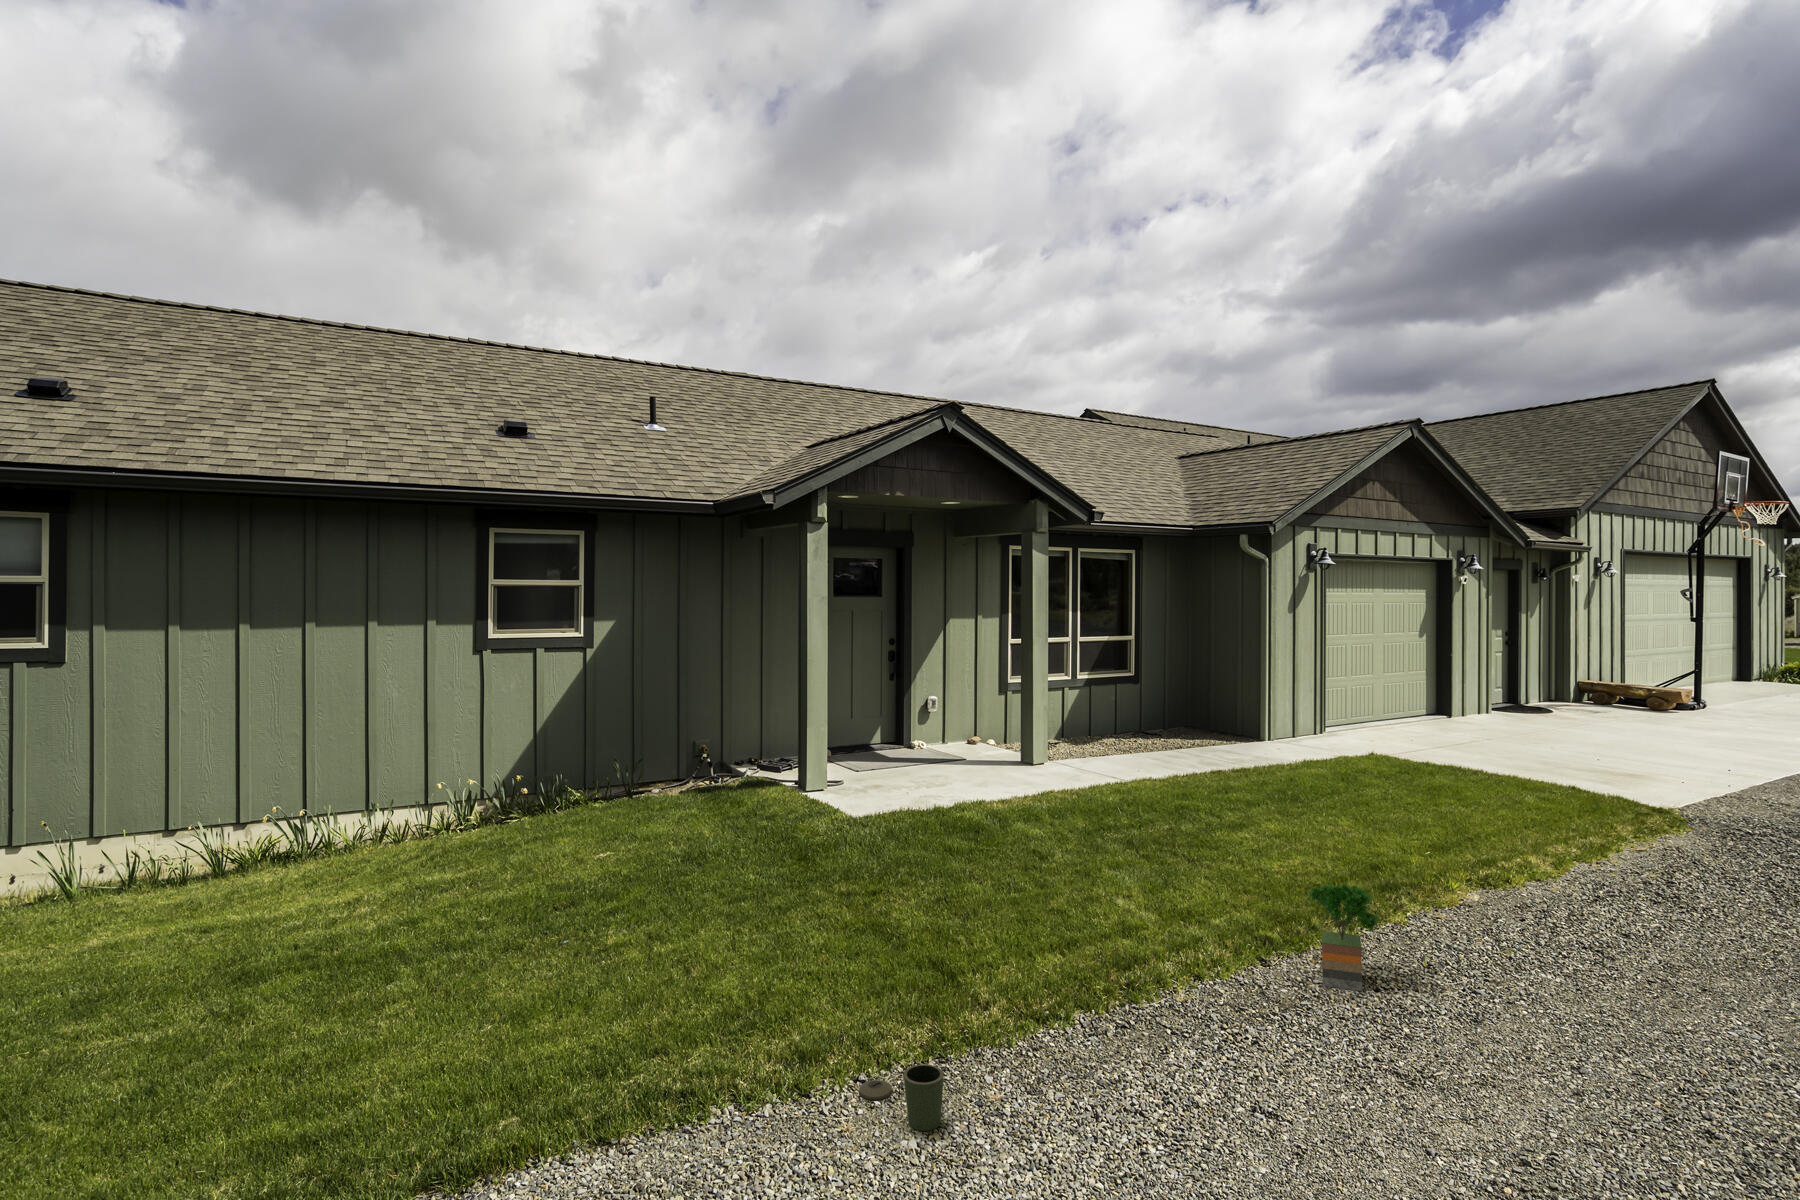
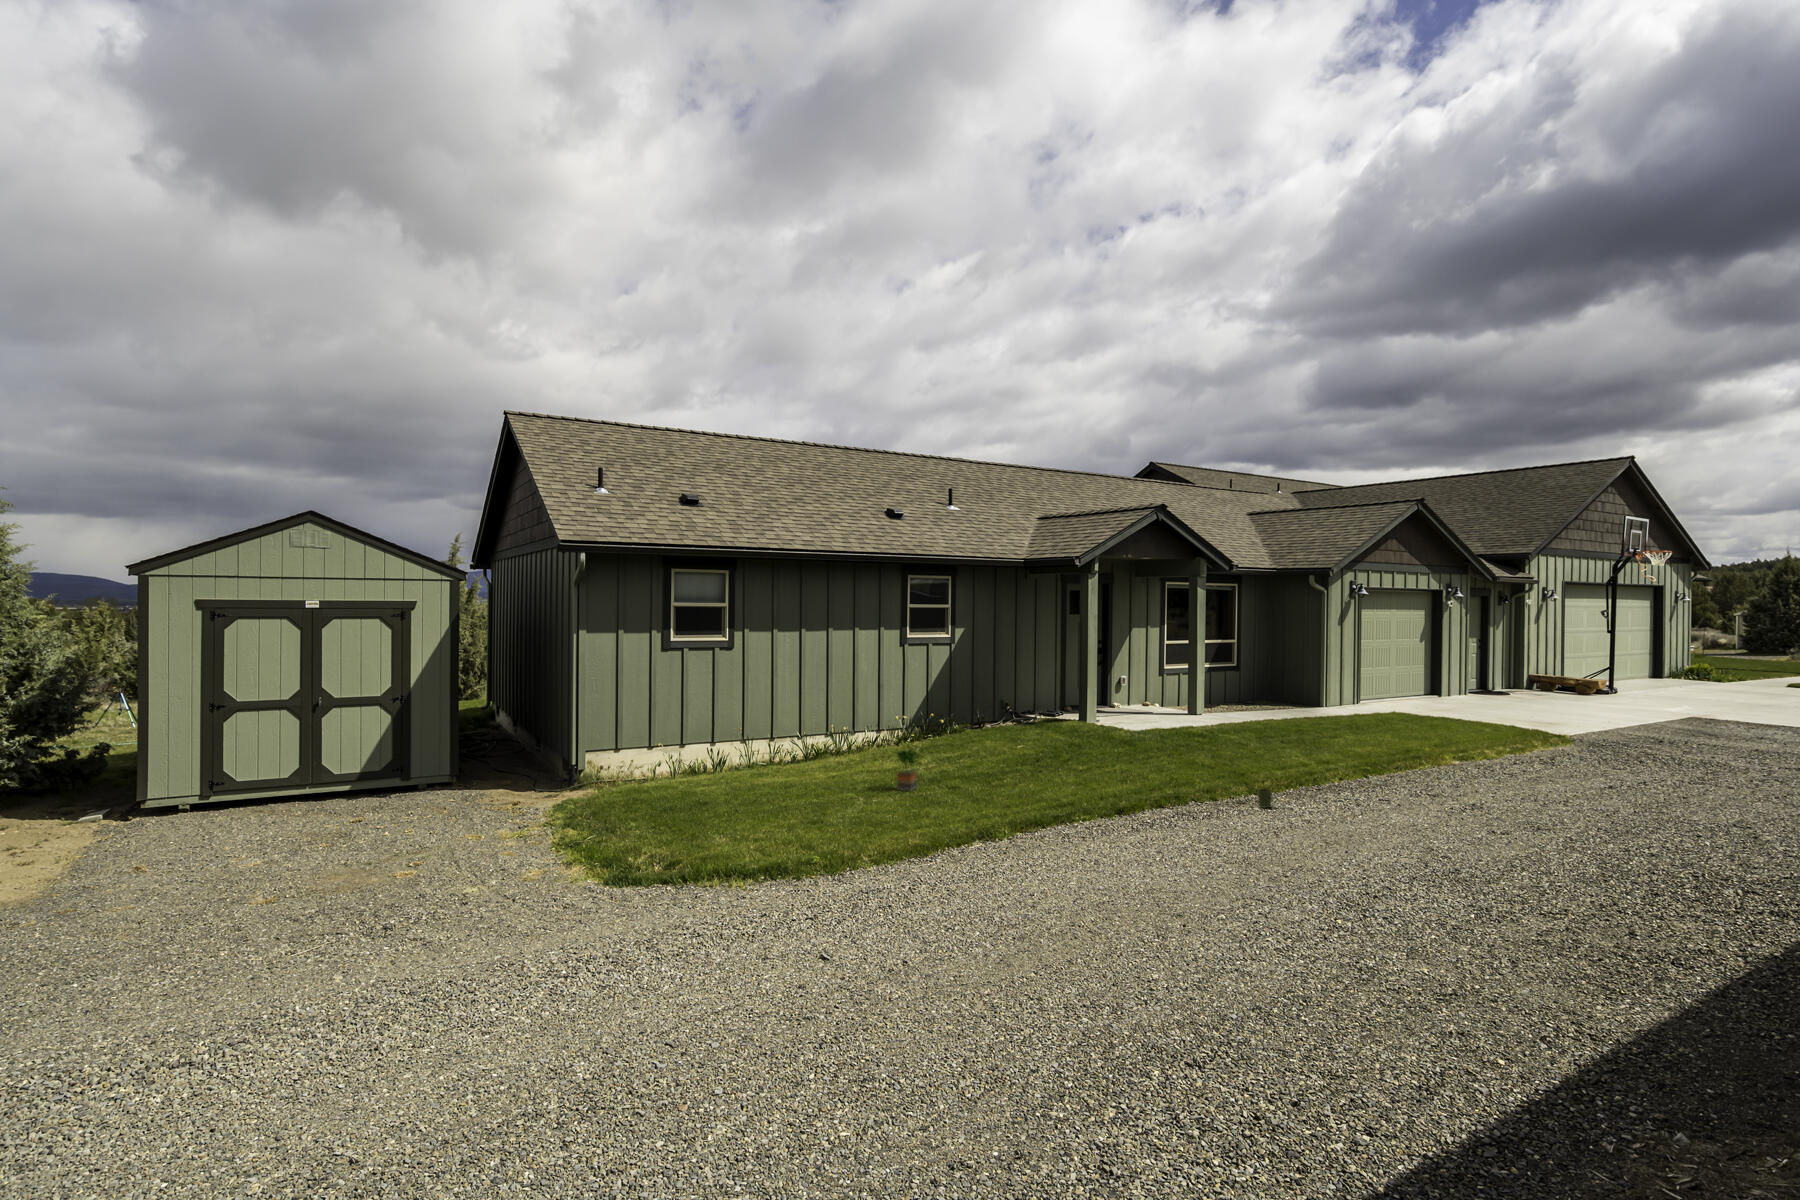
potted tree: present [1308,883,1380,991] -> present [896,750,920,791]

